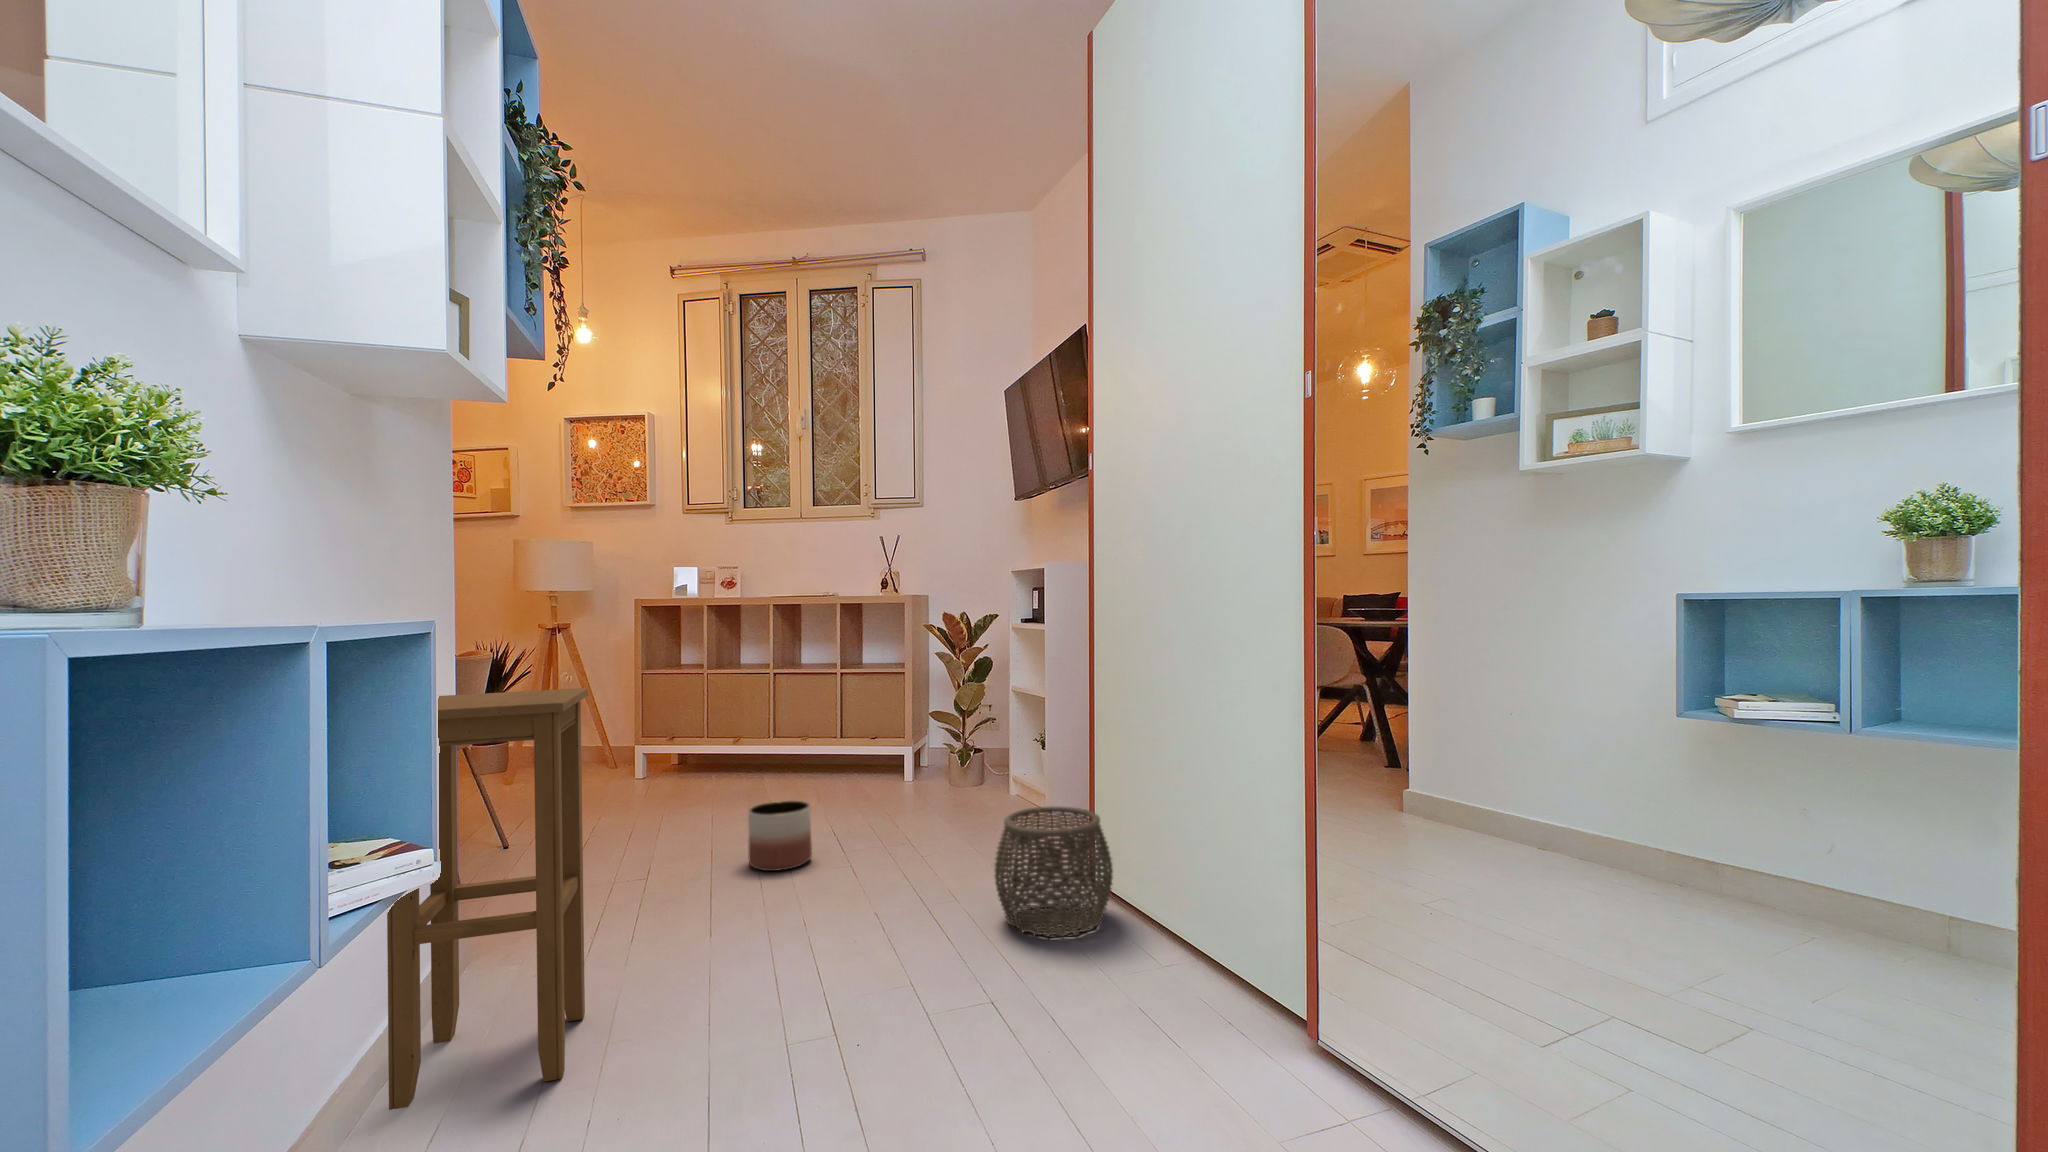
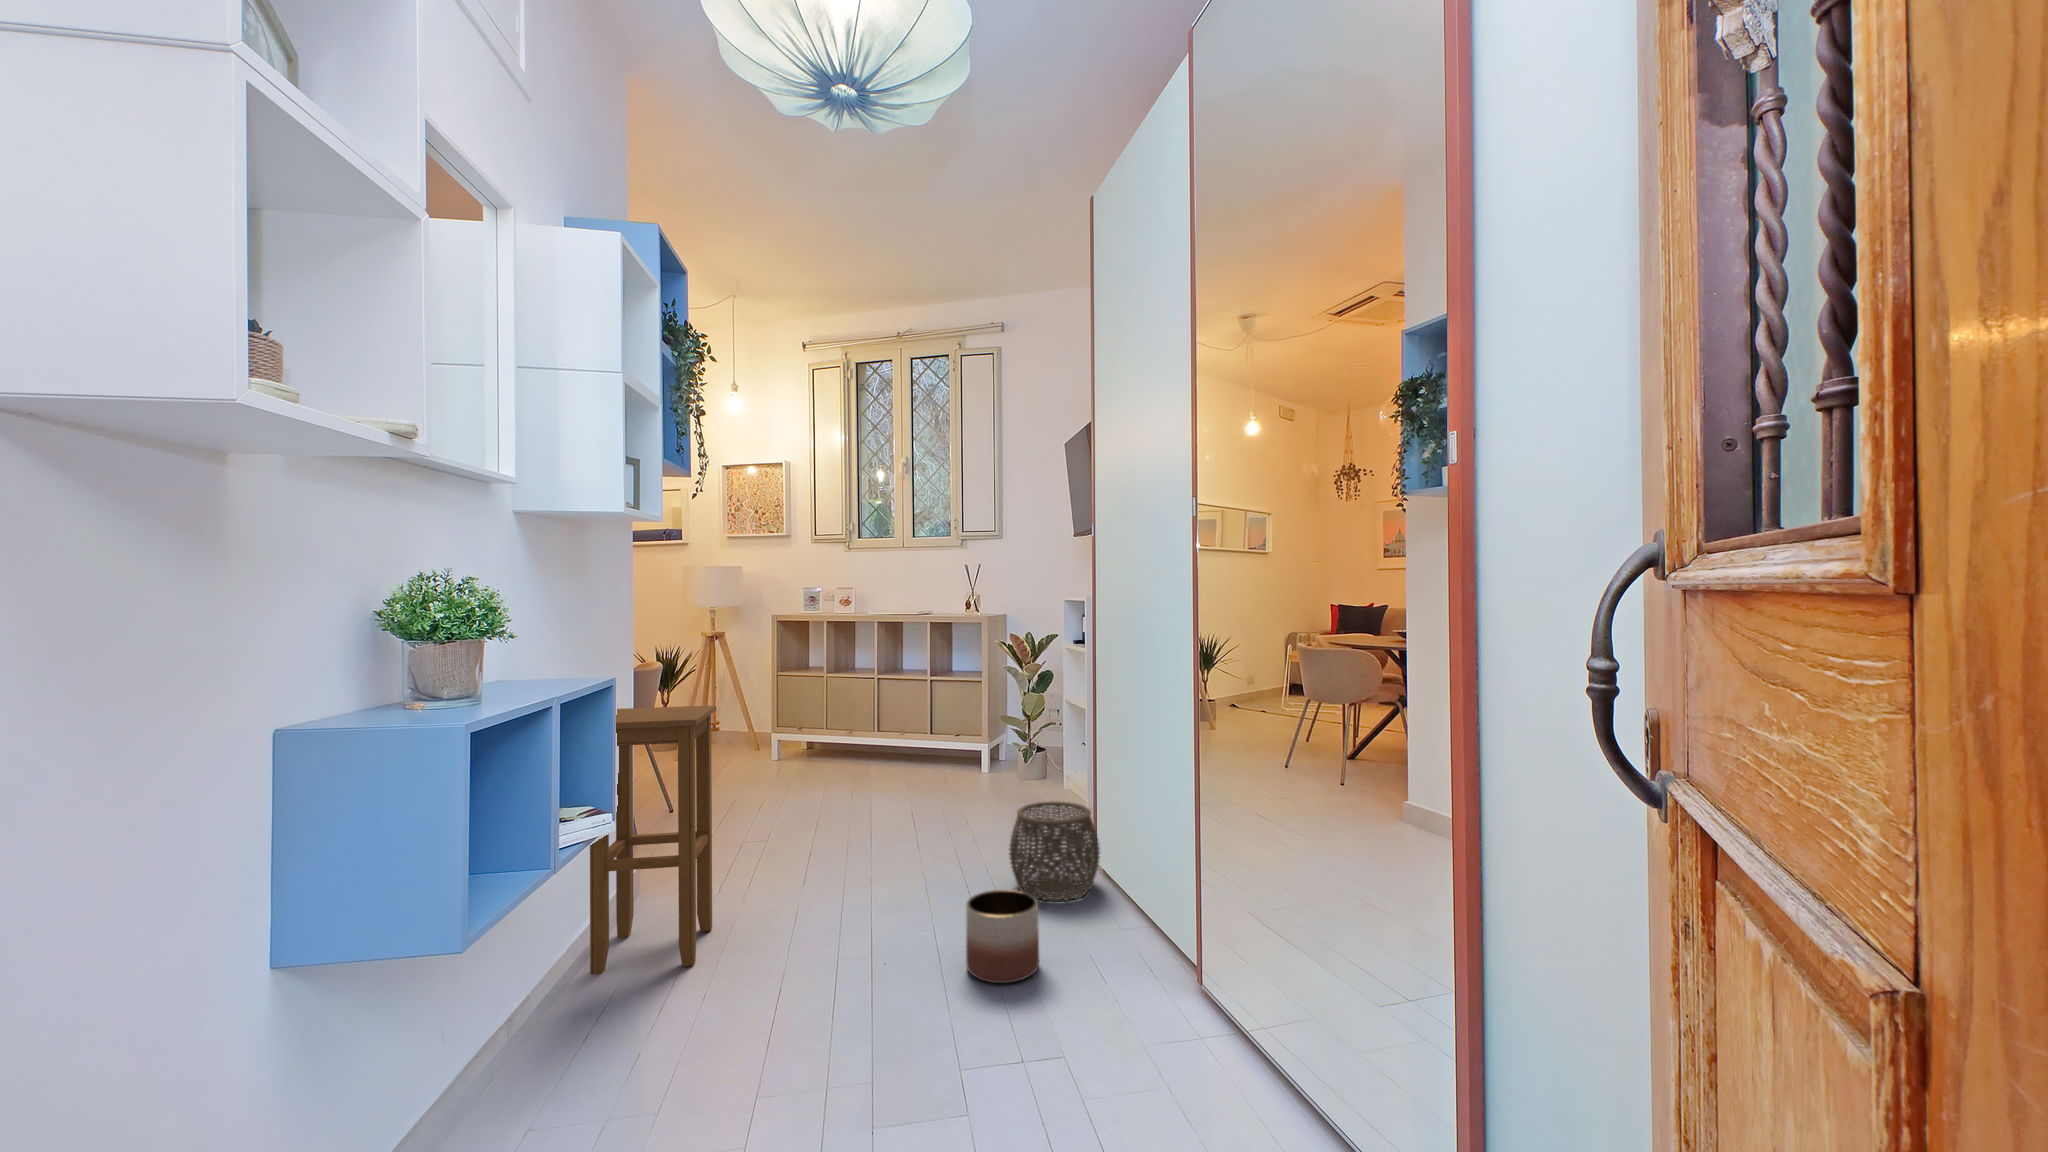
planter: present [748,801,812,871] -> present [966,890,1039,983]

